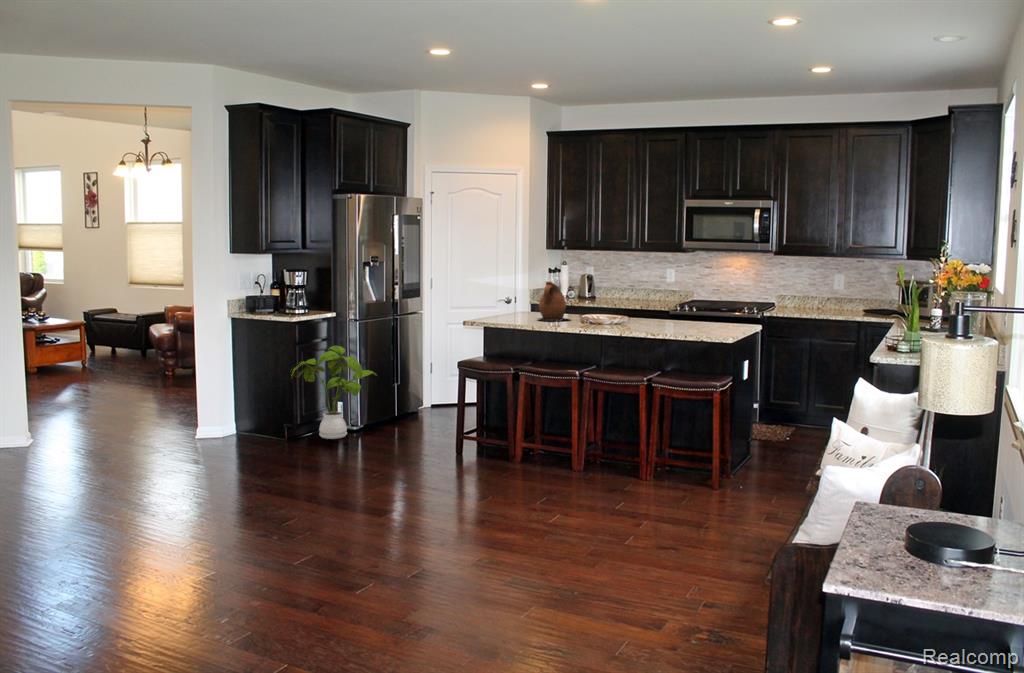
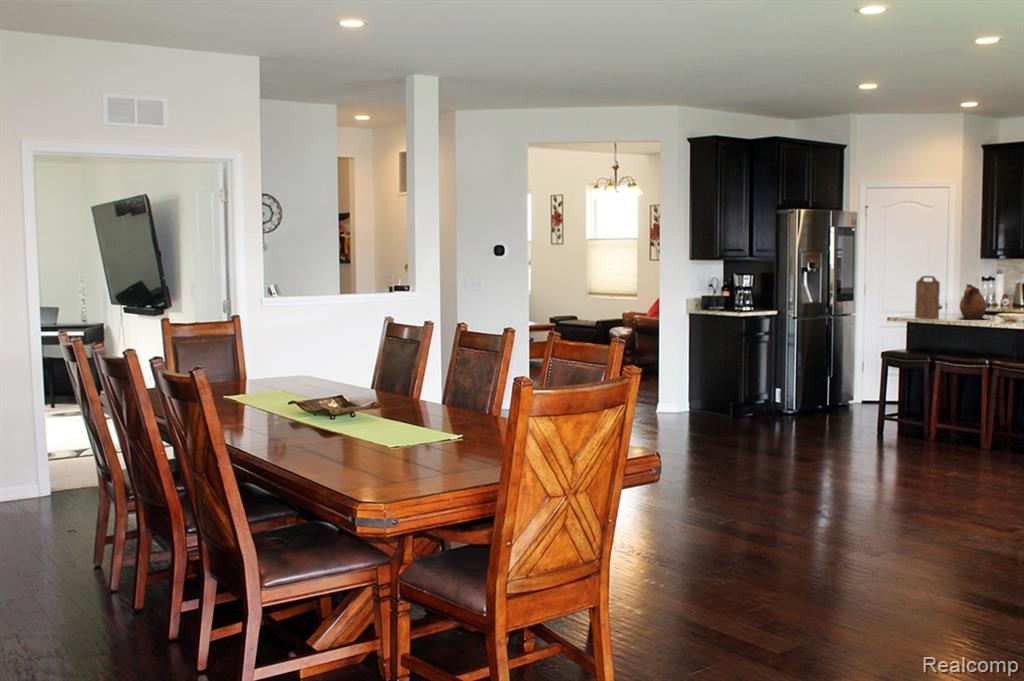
cutting board: none [492,272,518,322] -> present [915,276,940,319]
house plant: present [291,346,377,439] -> none [736,337,811,416]

